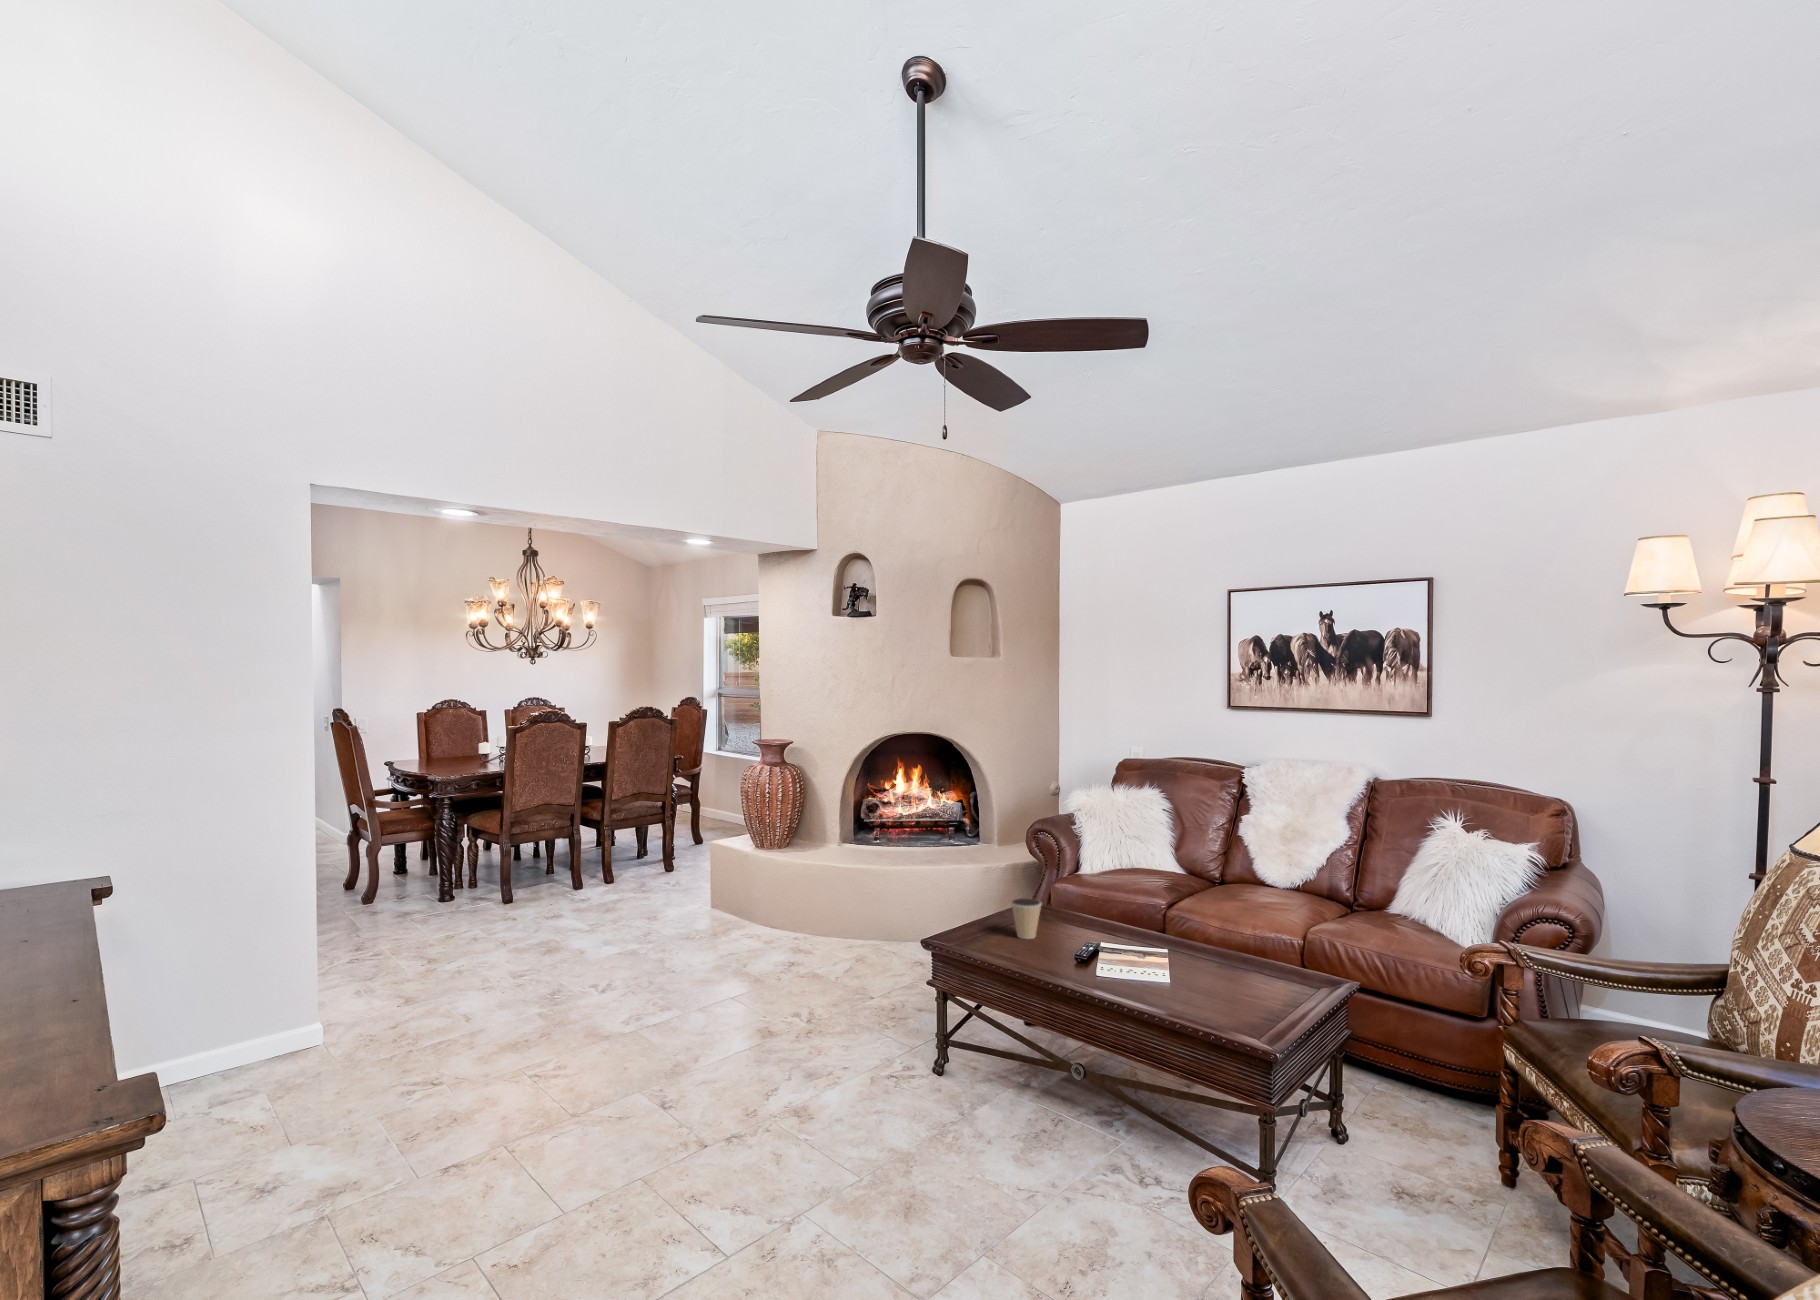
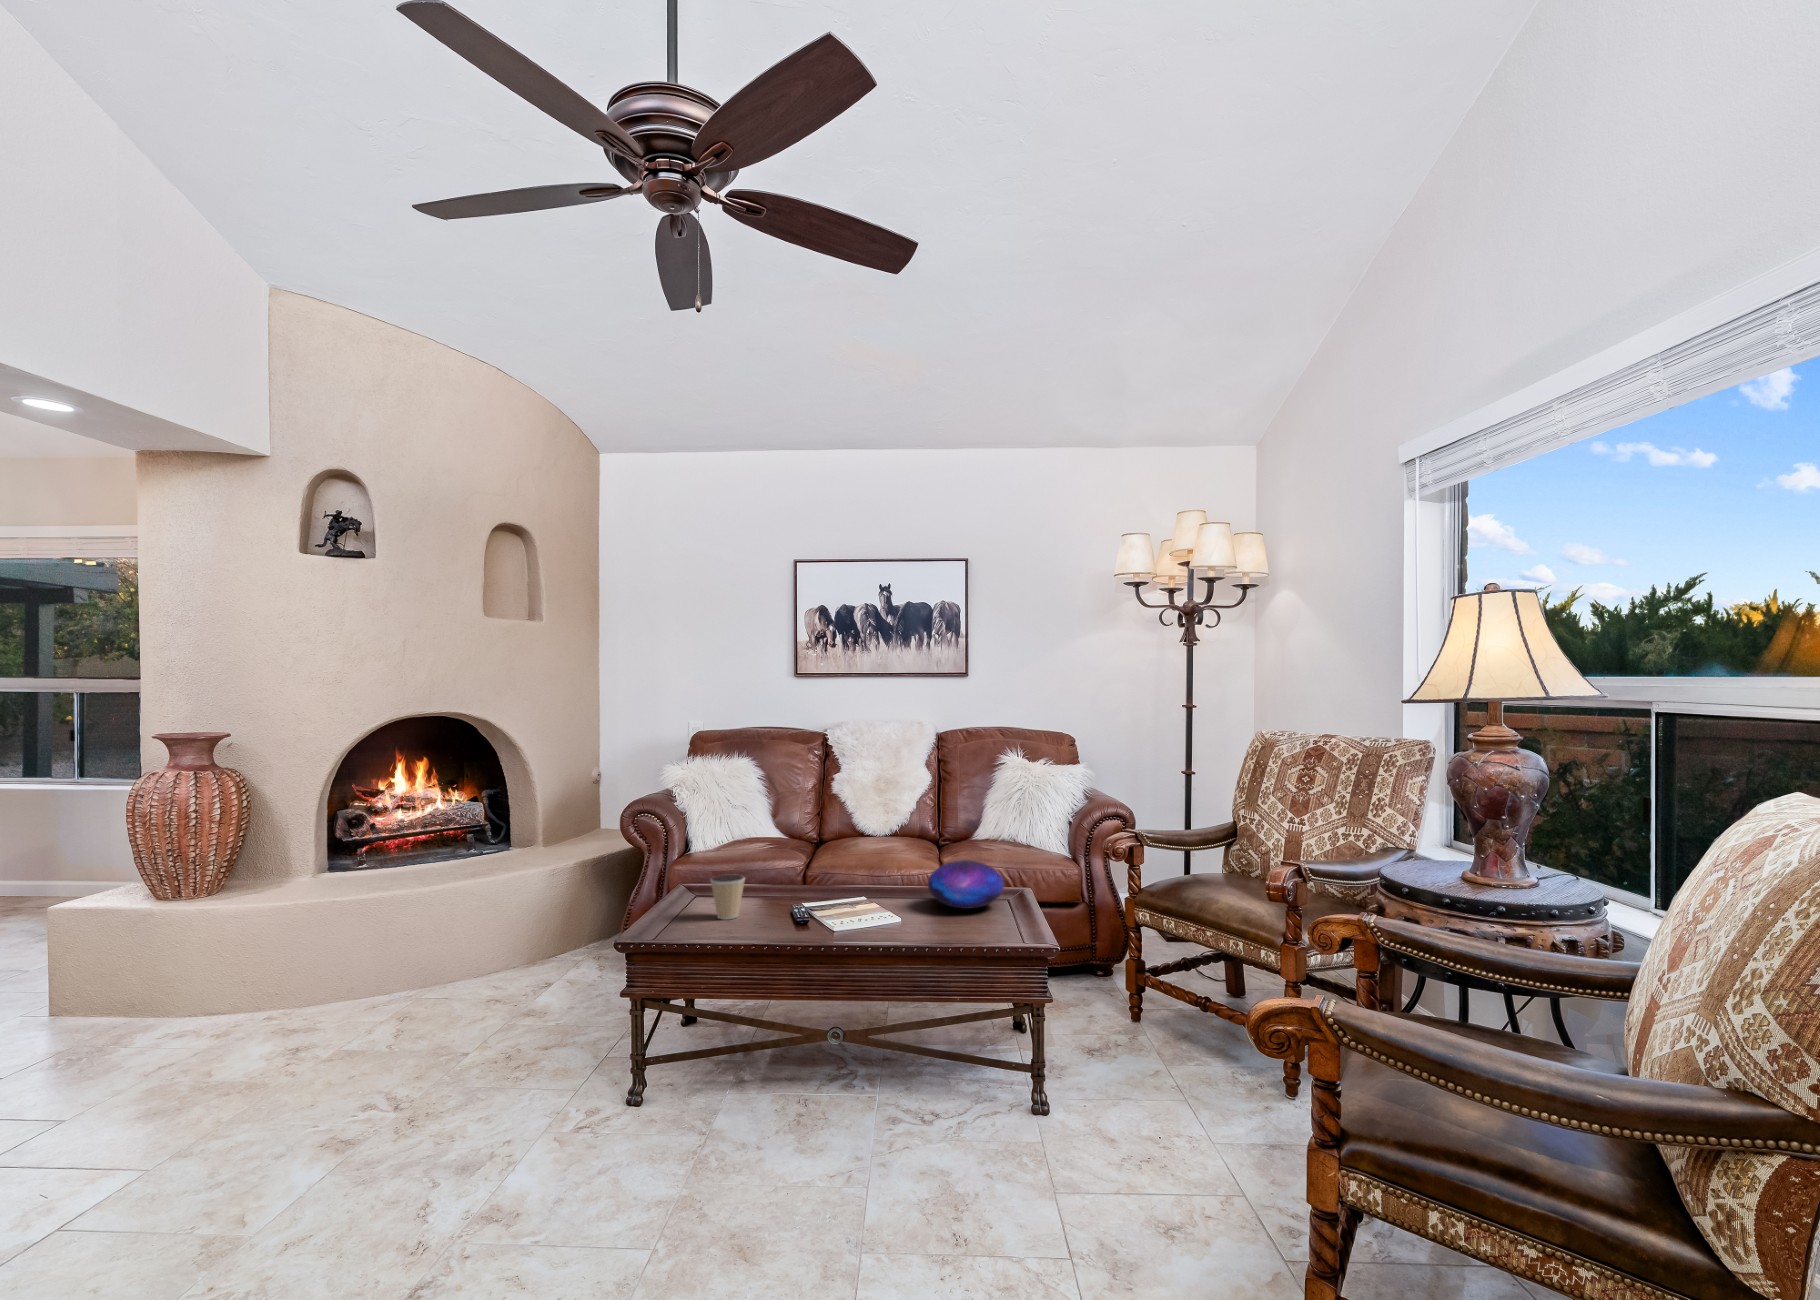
decorative orb: none [1213,932,1302,988] -> present [928,860,1004,909]

